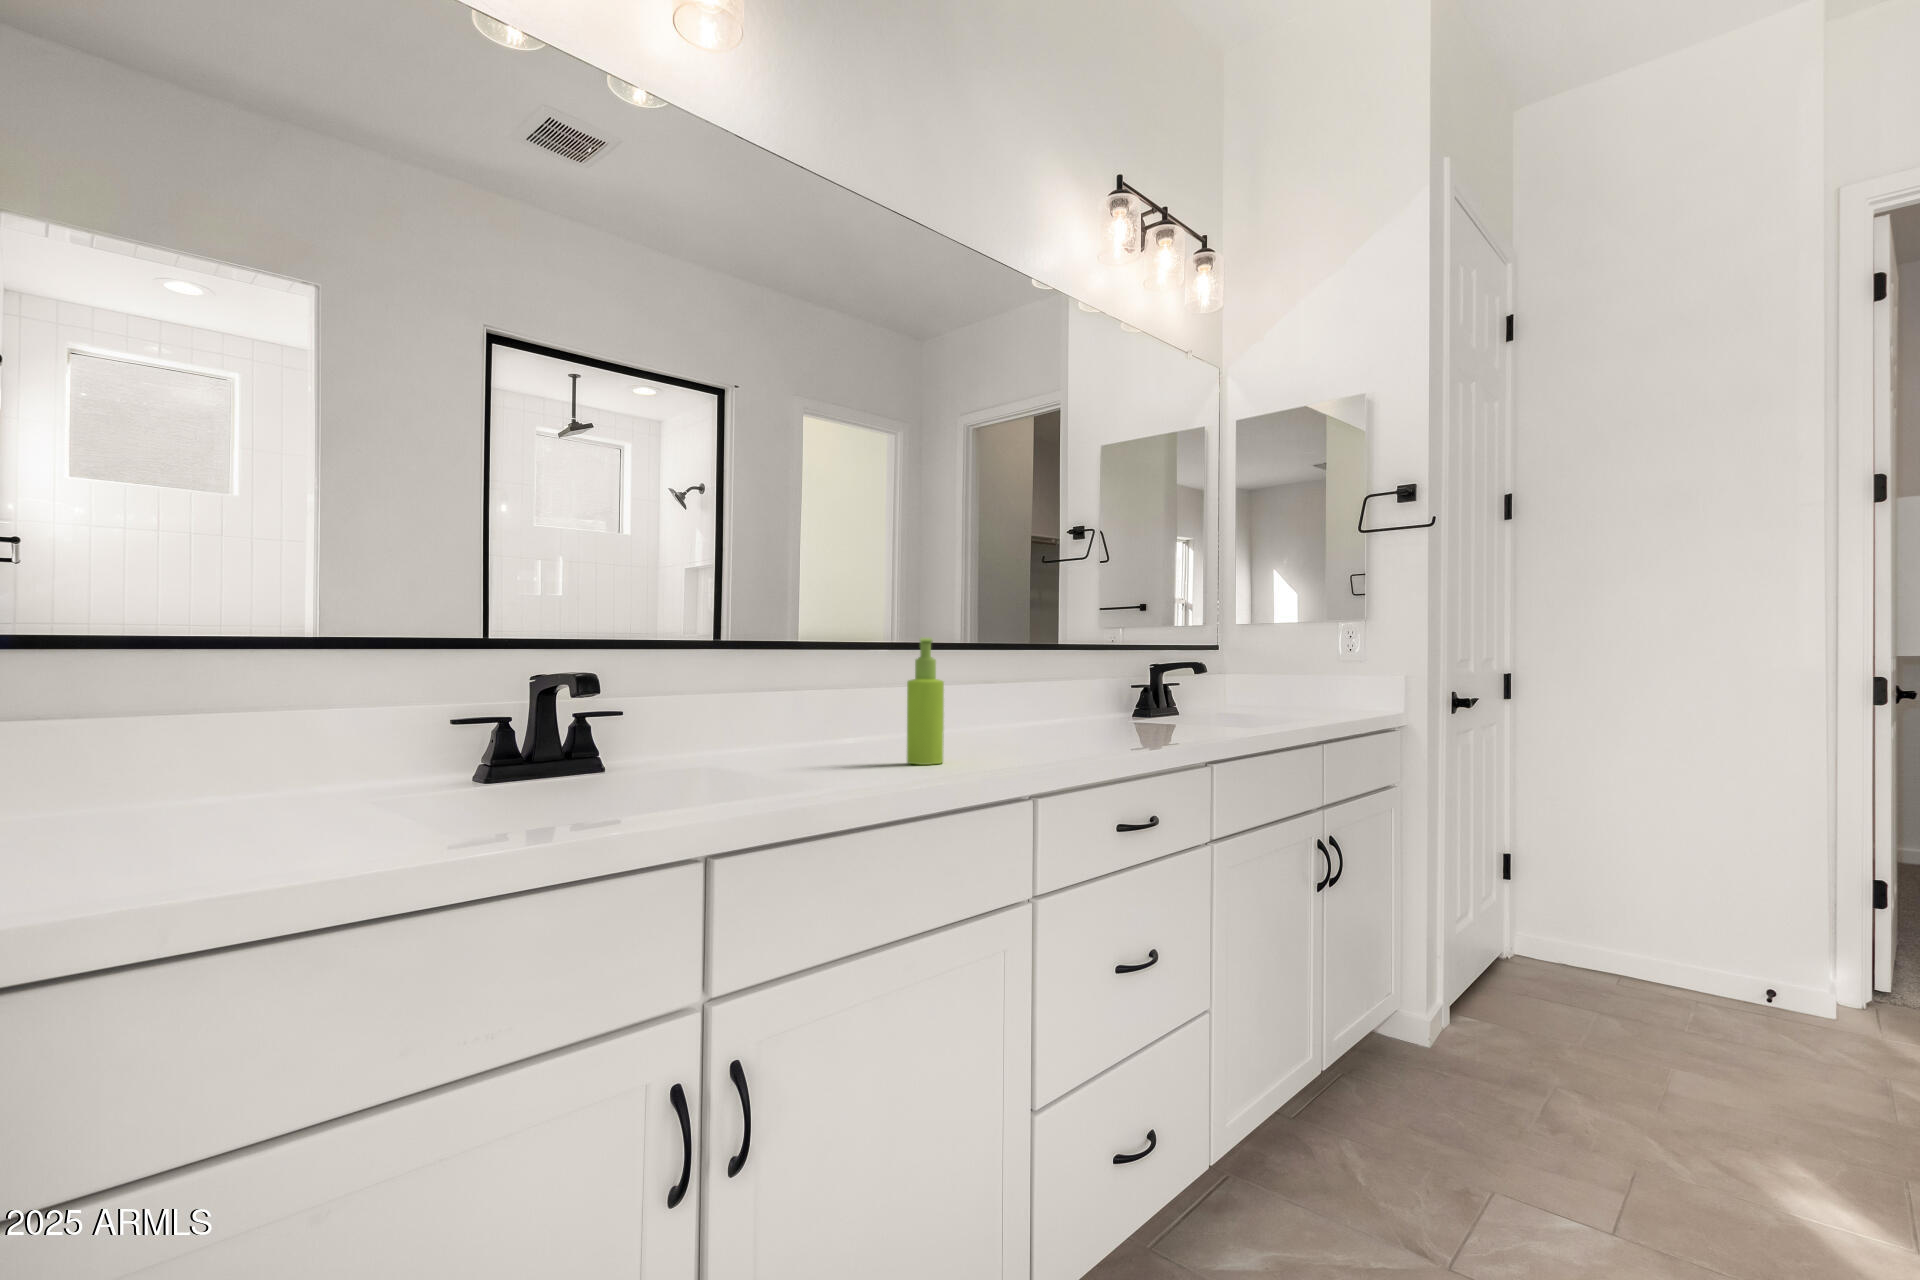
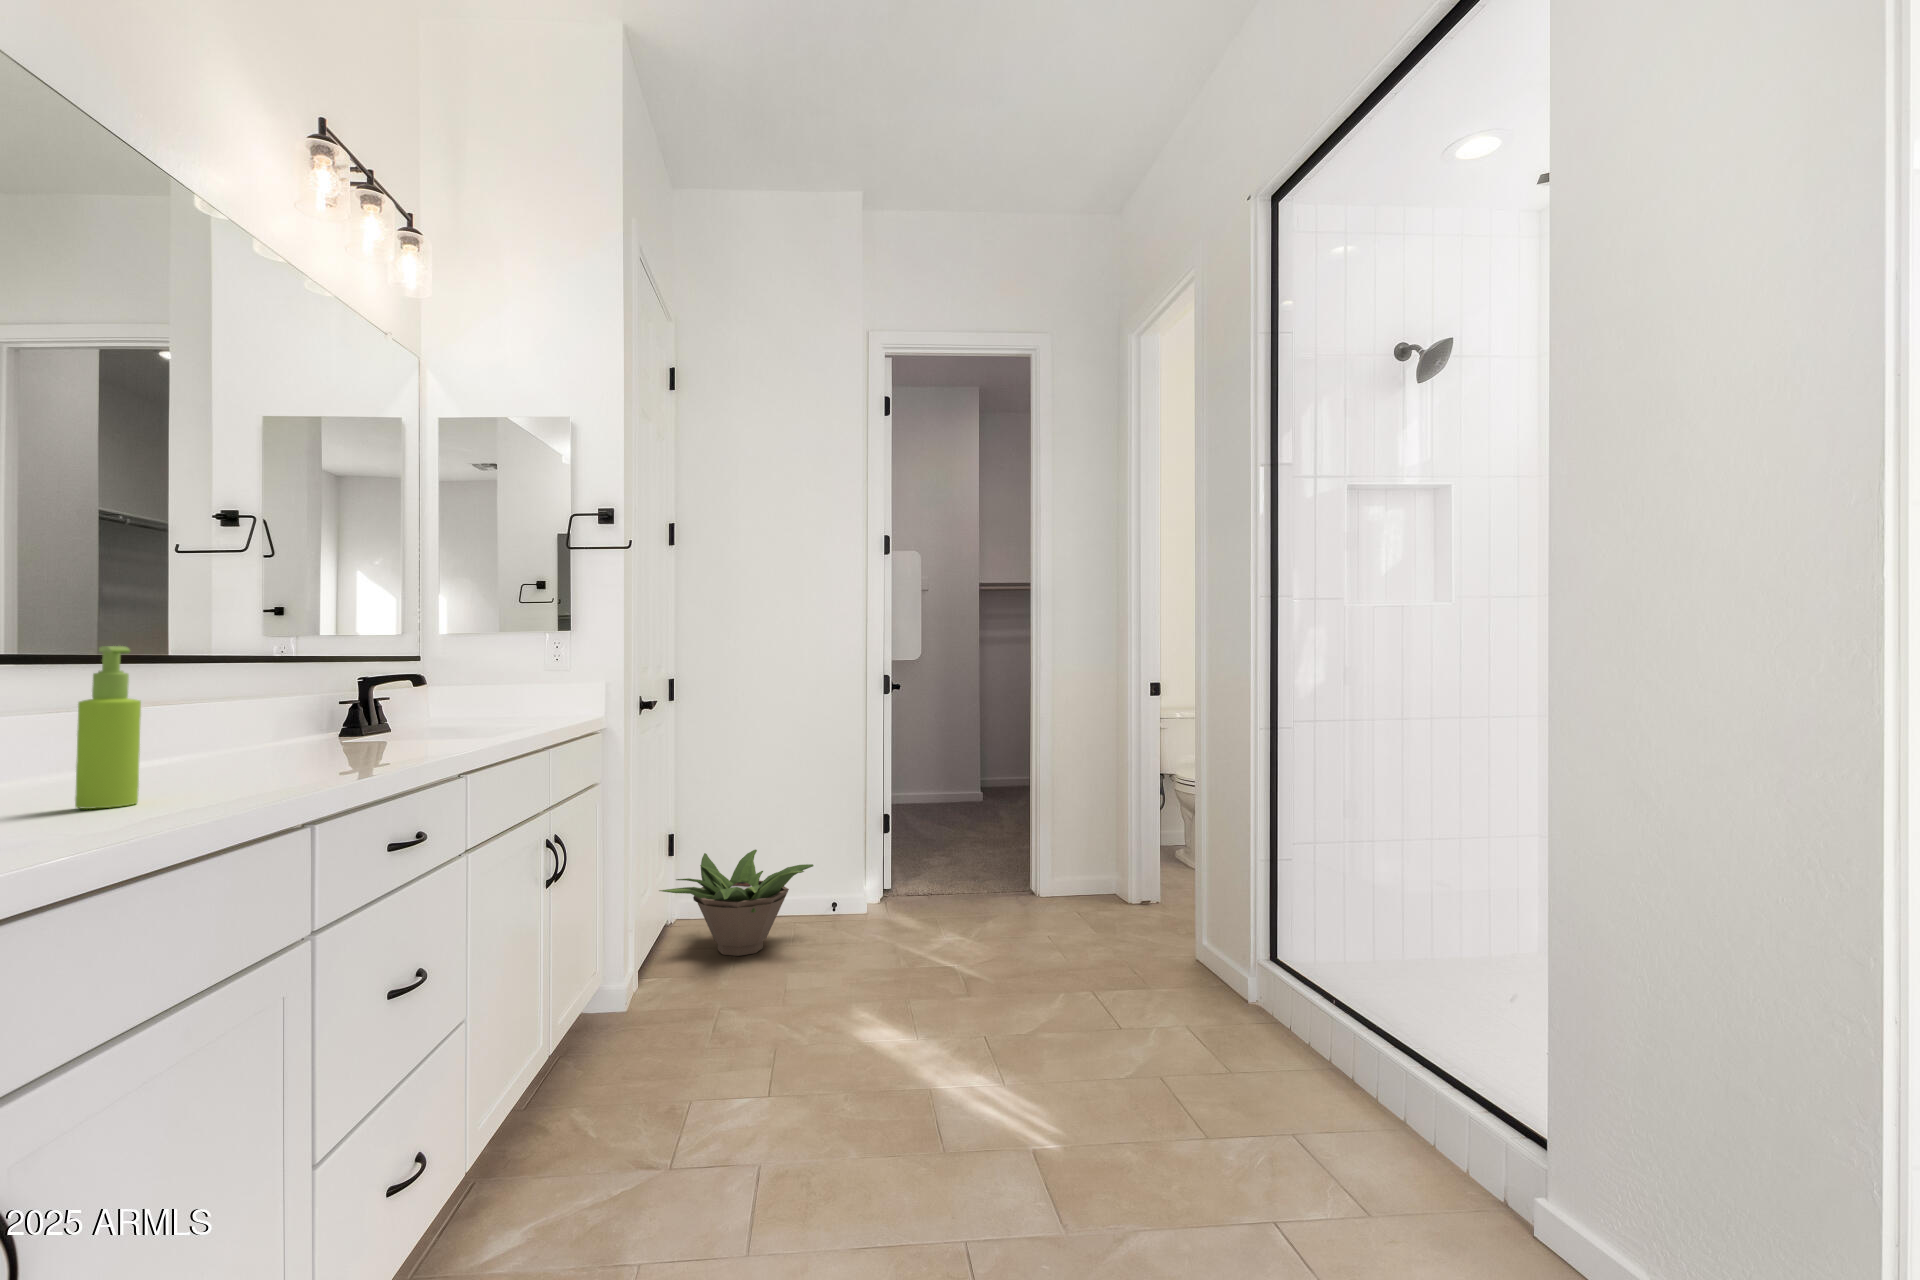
decorative plant: none [1485,887,1719,1028] -> present [659,850,814,956]

